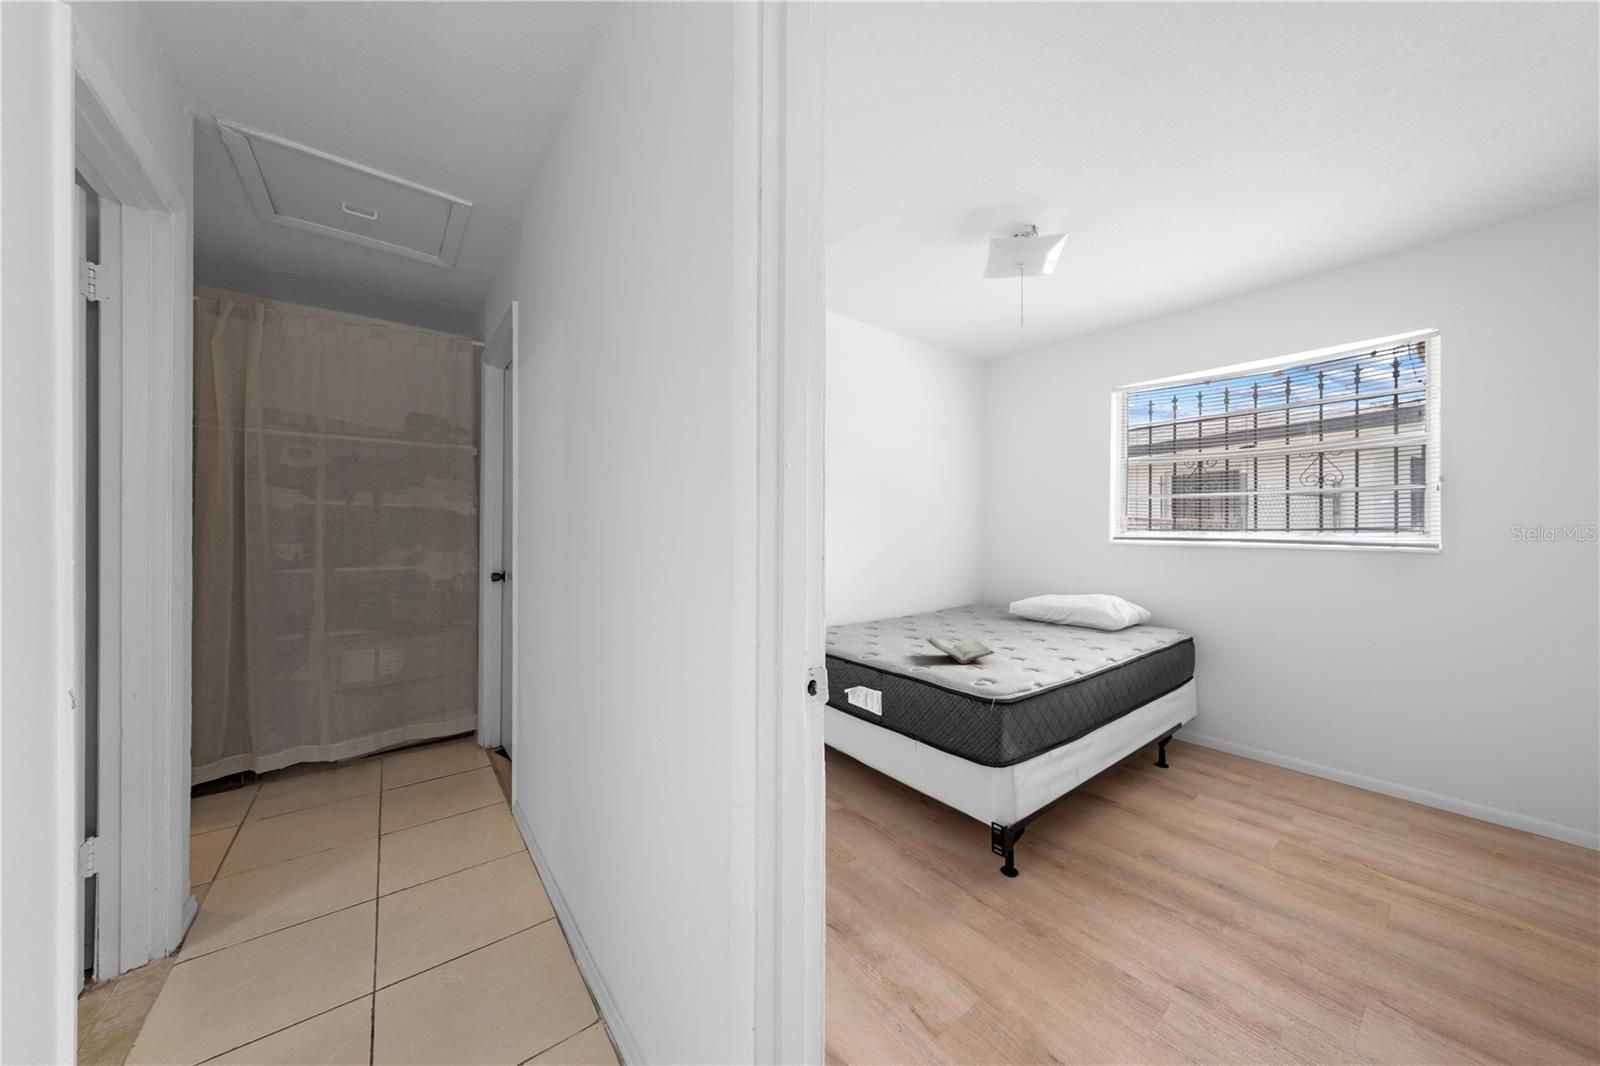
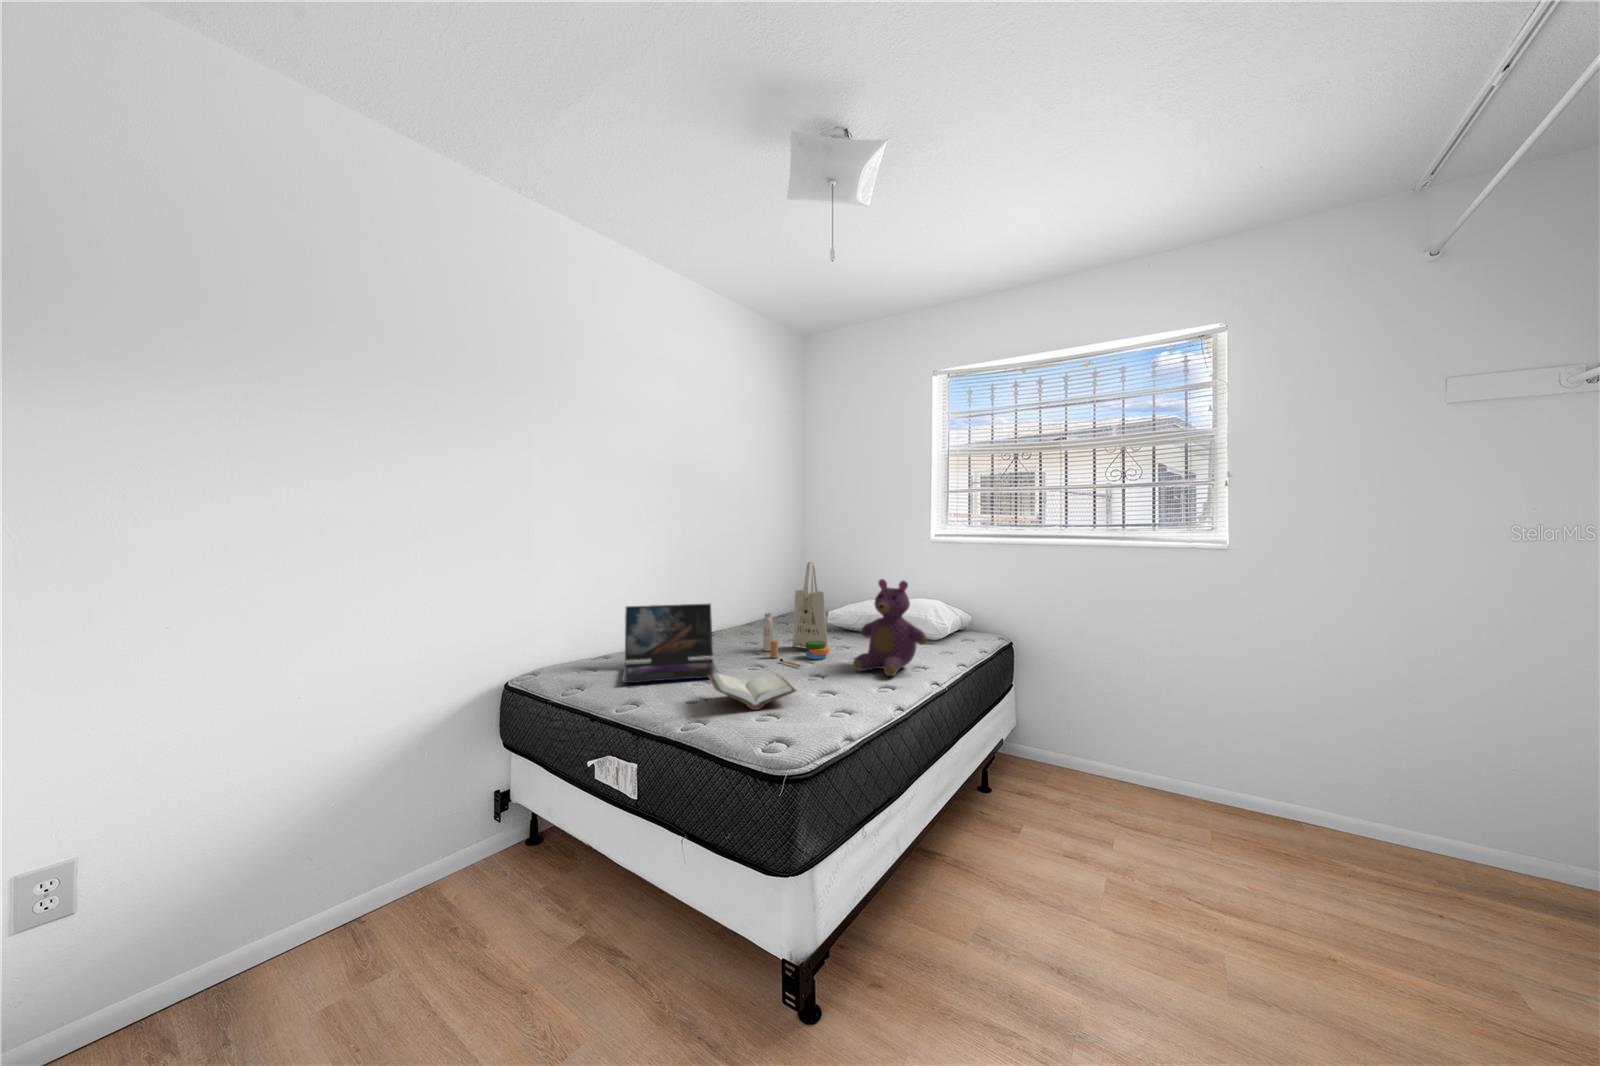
tote bag: none [959,559,1017,641] -> present [763,562,829,667]
teddy bear: none [1039,573,1105,652] -> present [853,579,927,676]
laptop: none [854,589,930,644] -> present [622,604,719,683]

